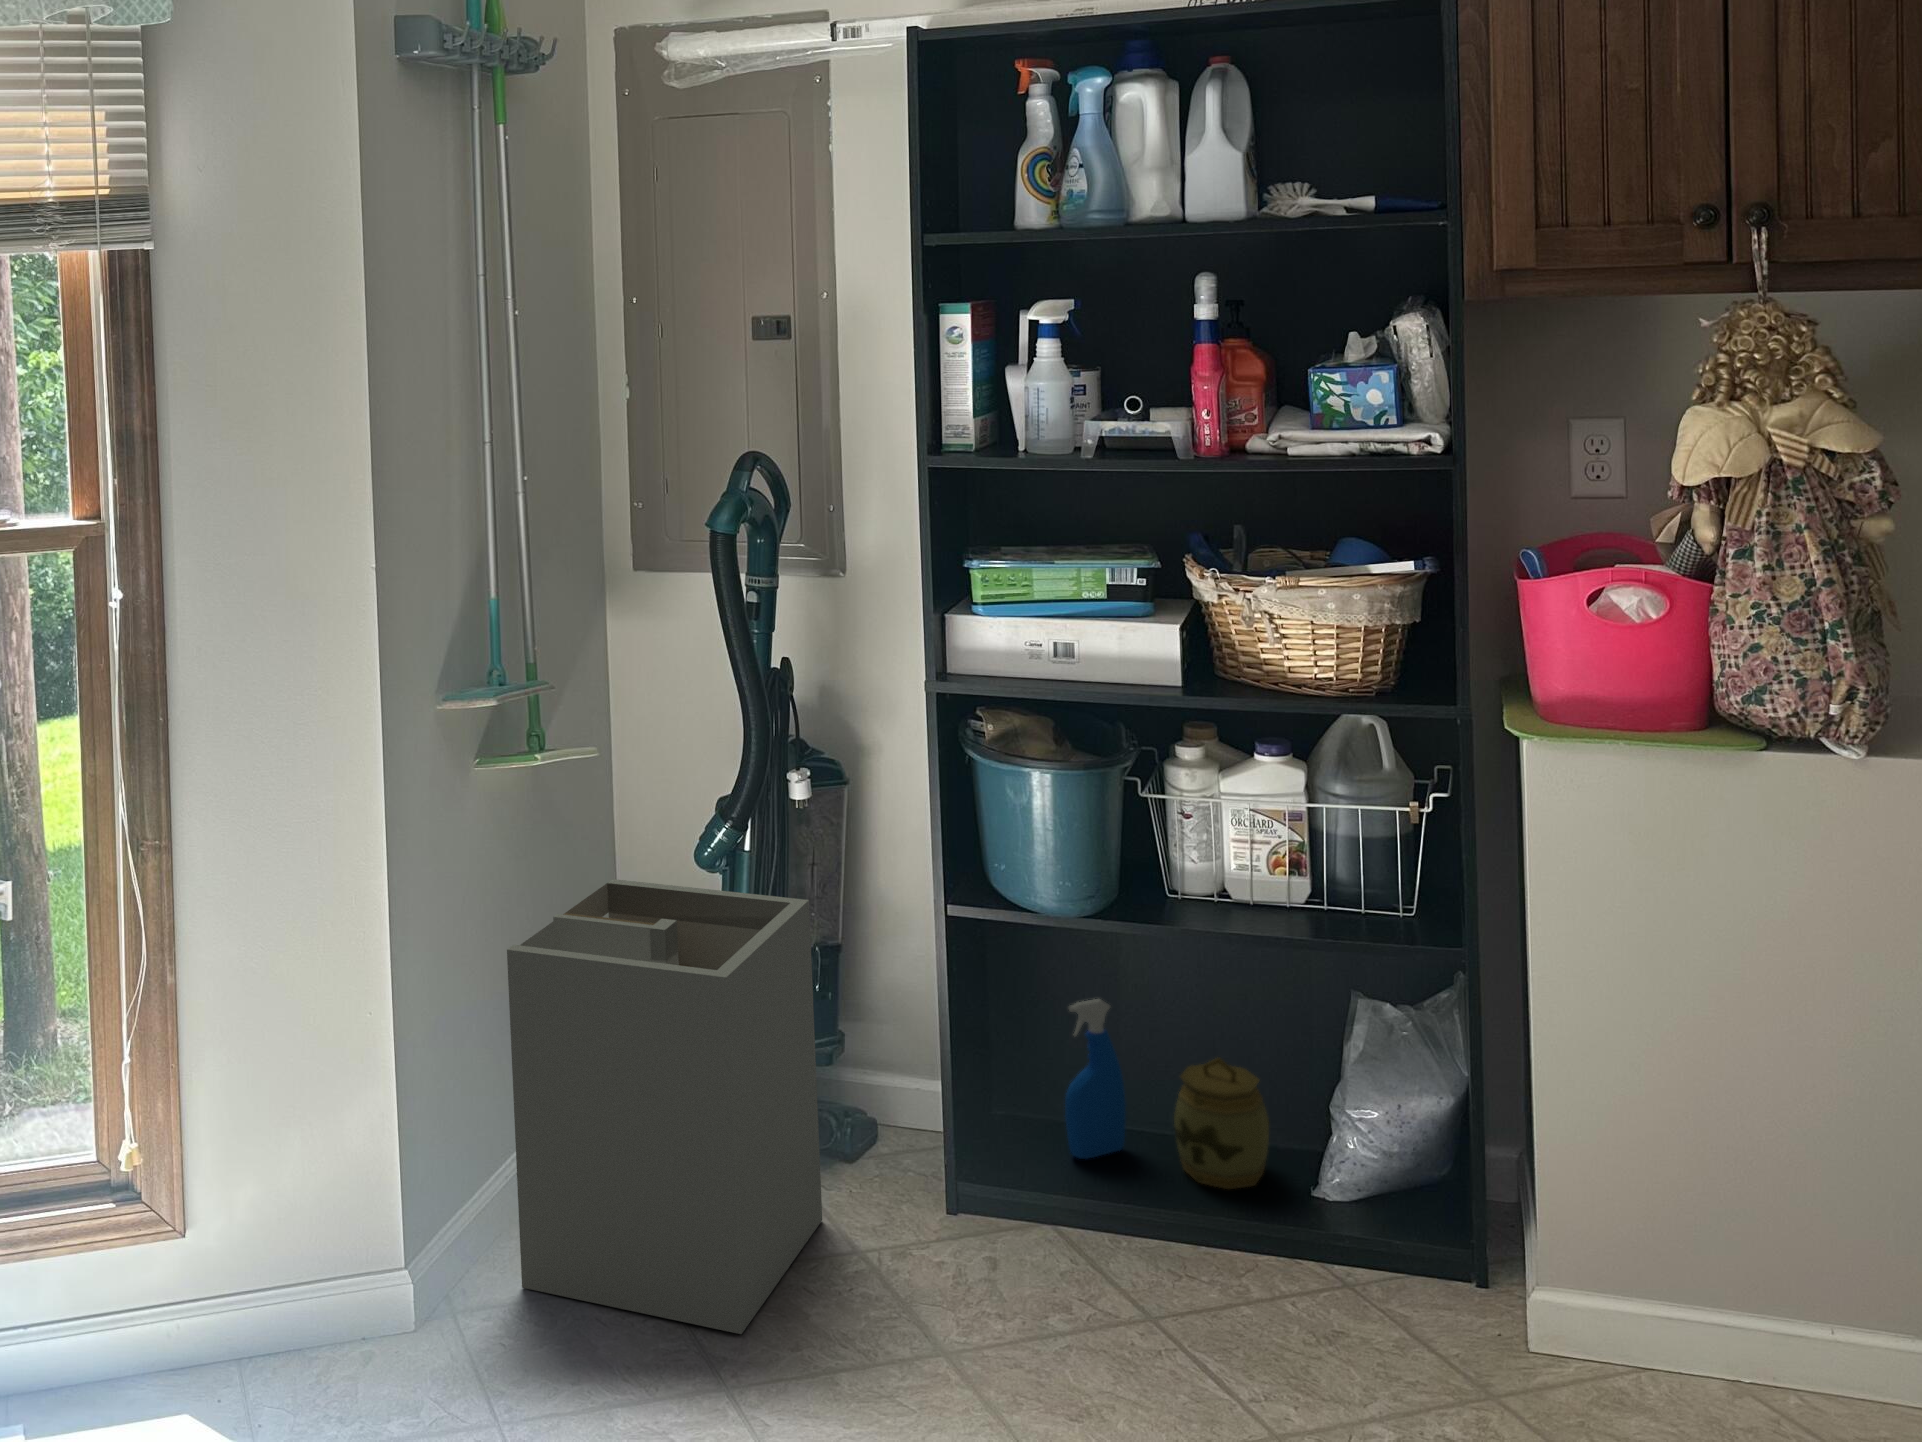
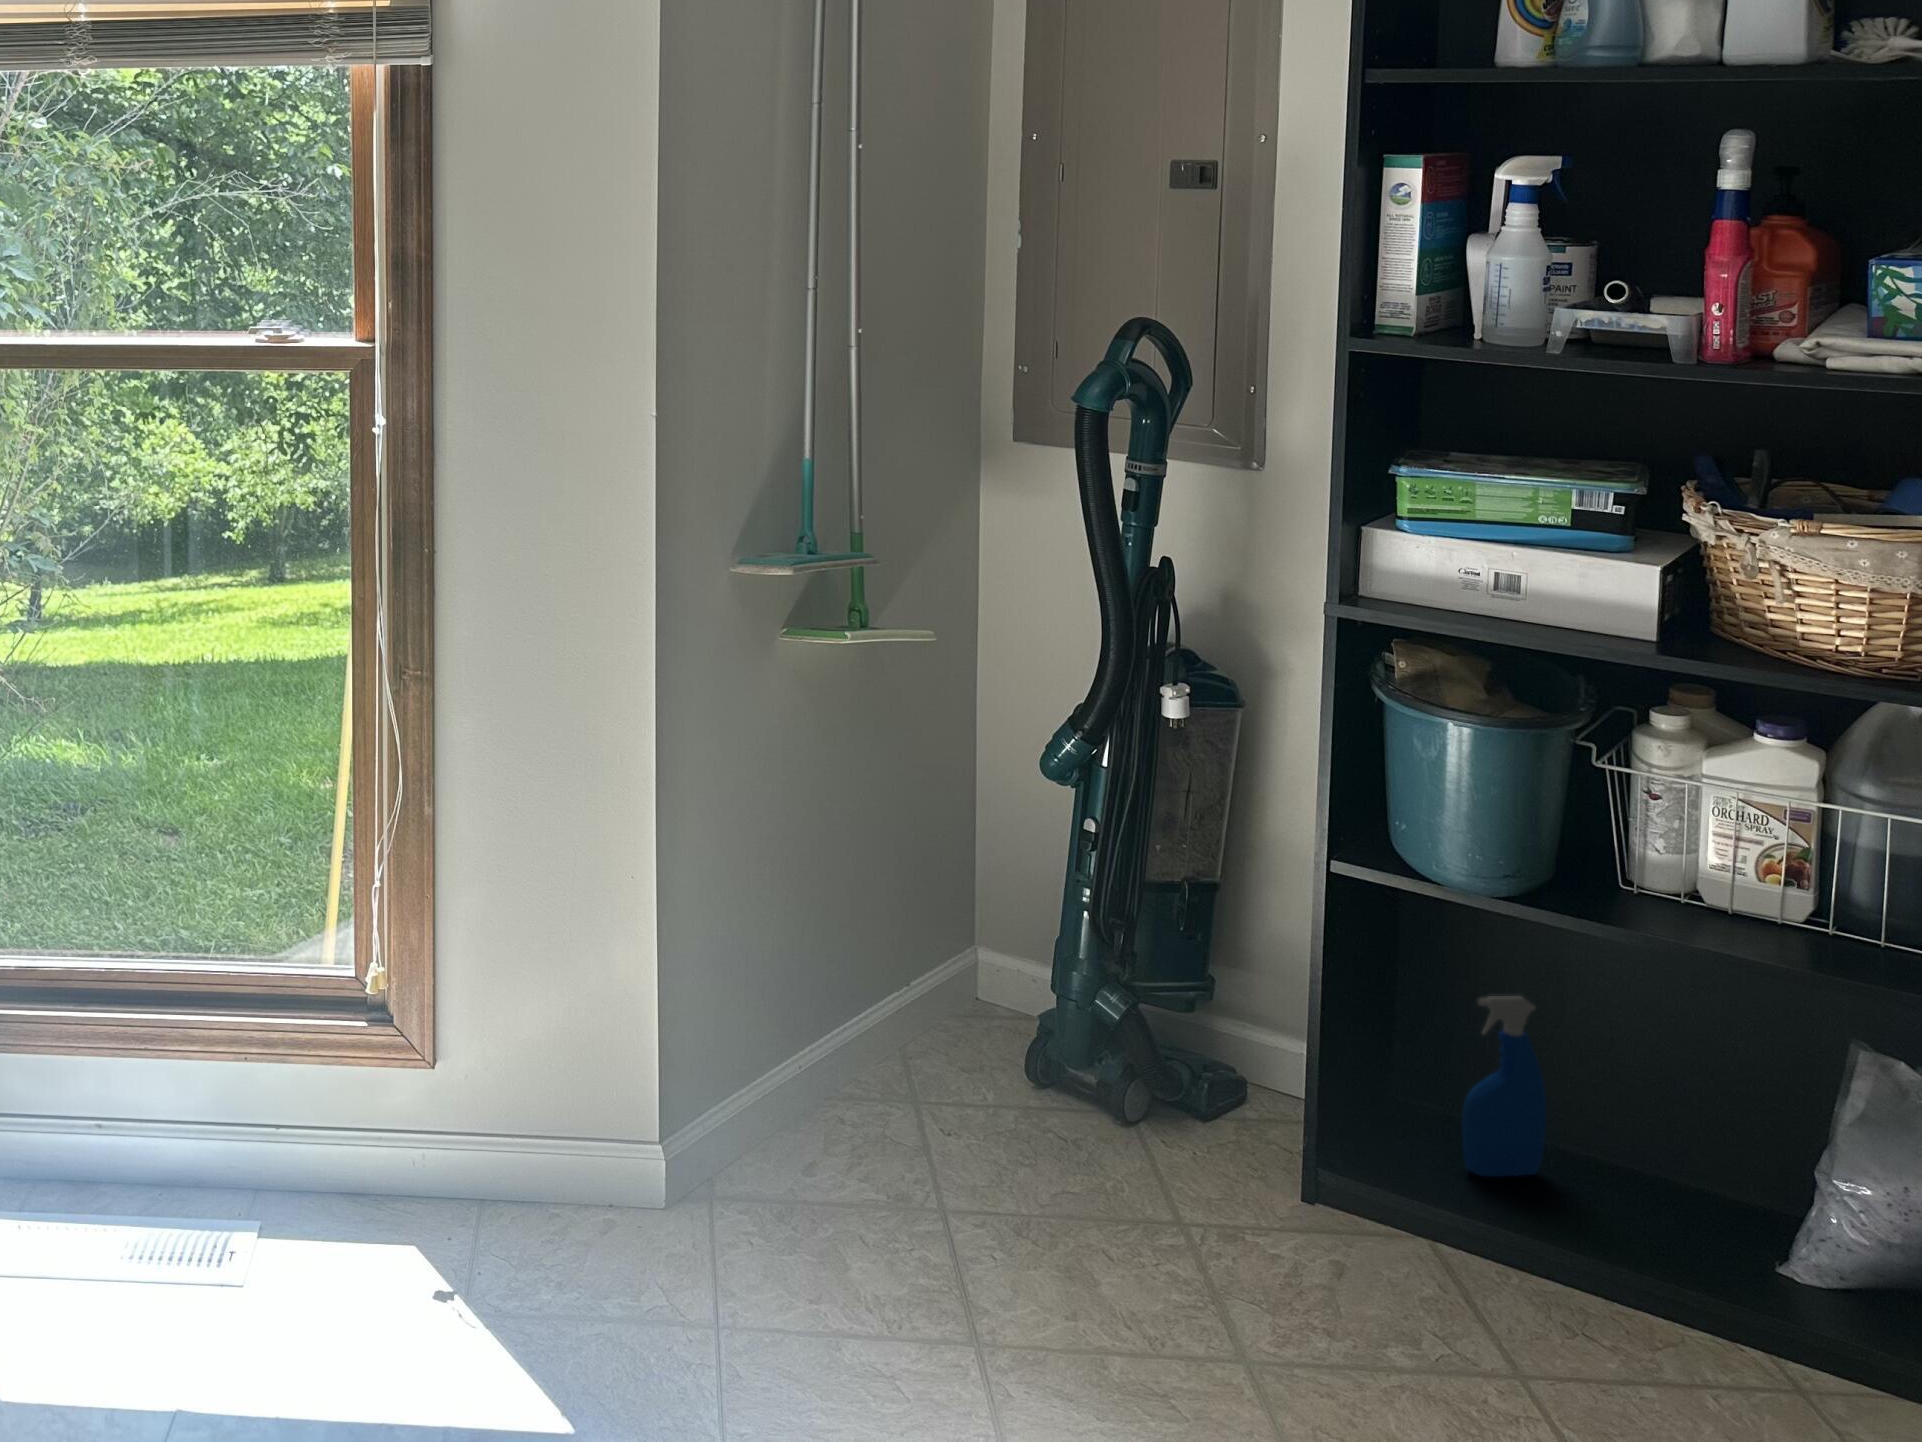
laundry hamper: present [507,879,822,1334] -> none [787,775,1154,1288]
jar: present [1174,1058,1269,1189] -> none [1605,1091,1735,1251]

